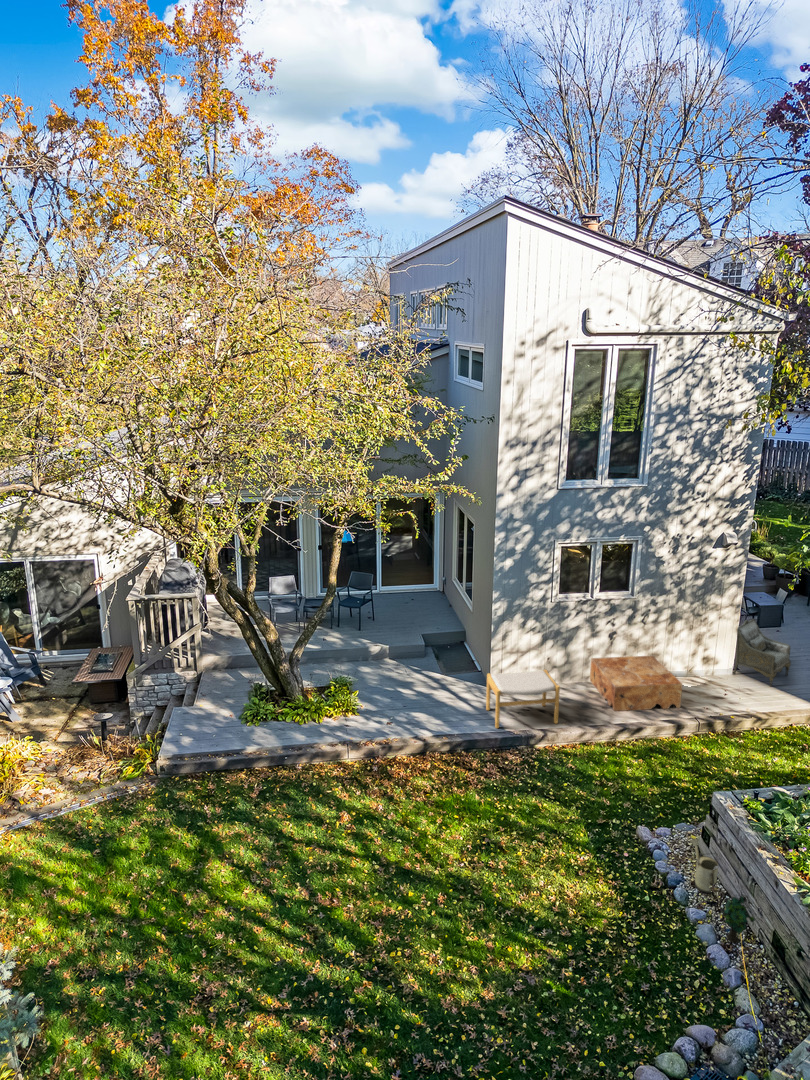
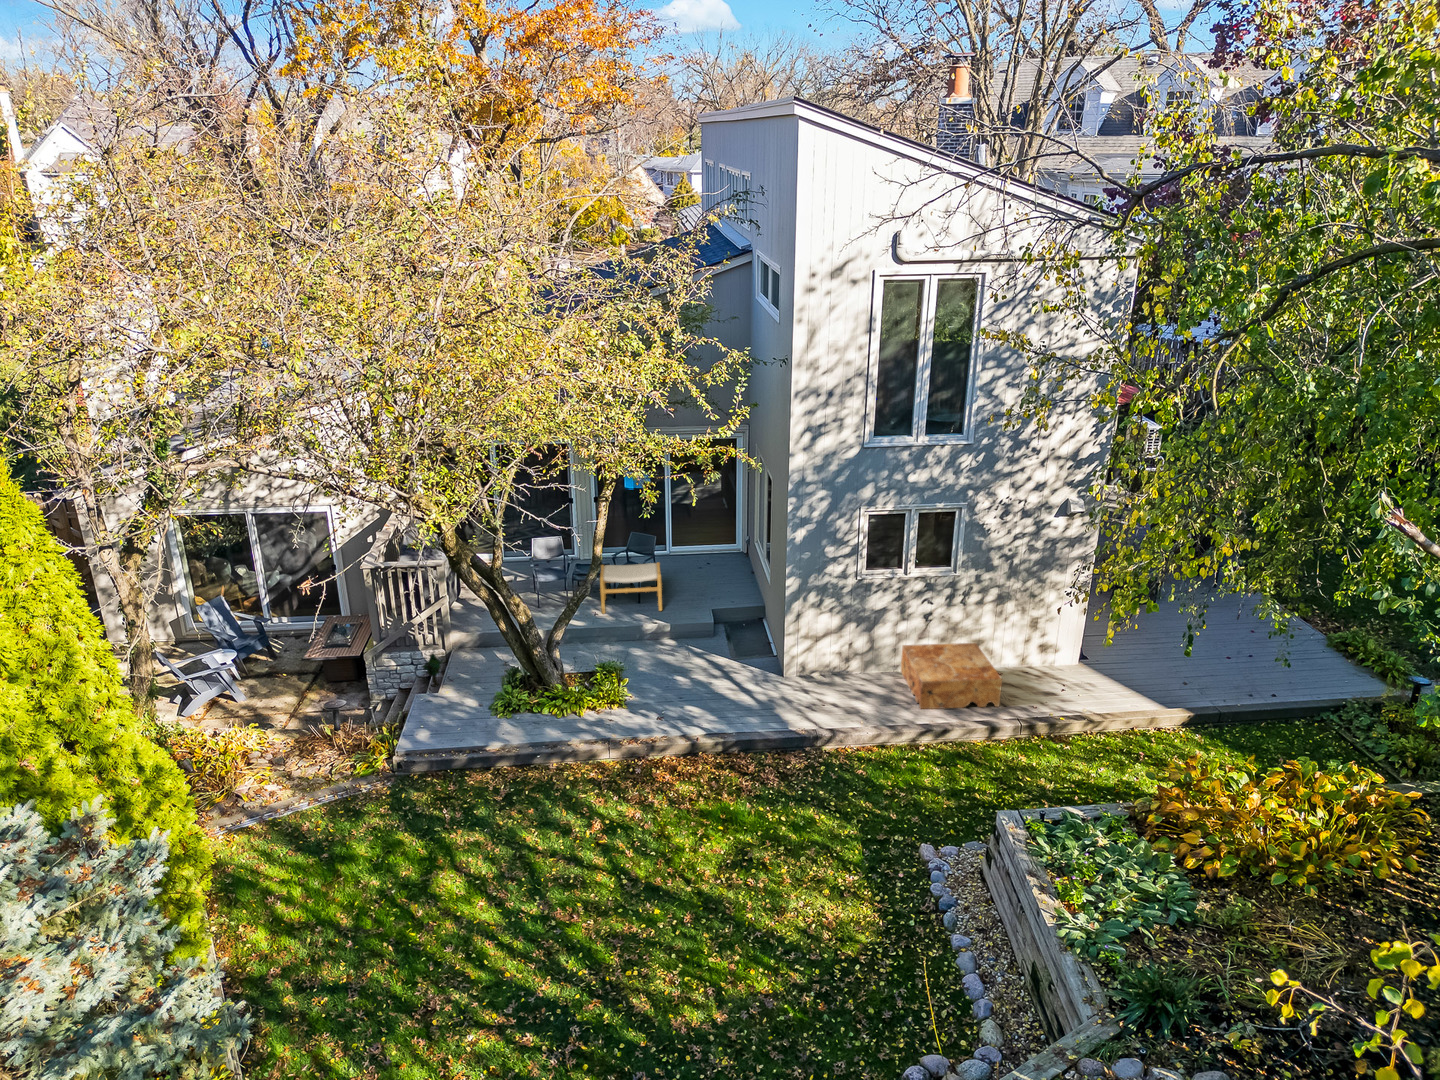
armchair: present [733,619,791,687] -> none [1073,600,1143,682]
footstool: present [486,670,560,728] -> present [600,563,662,614]
watering can: present [690,839,718,893] -> none [966,860,992,919]
decorative plant: present [722,895,755,943] -> present [422,649,443,687]

